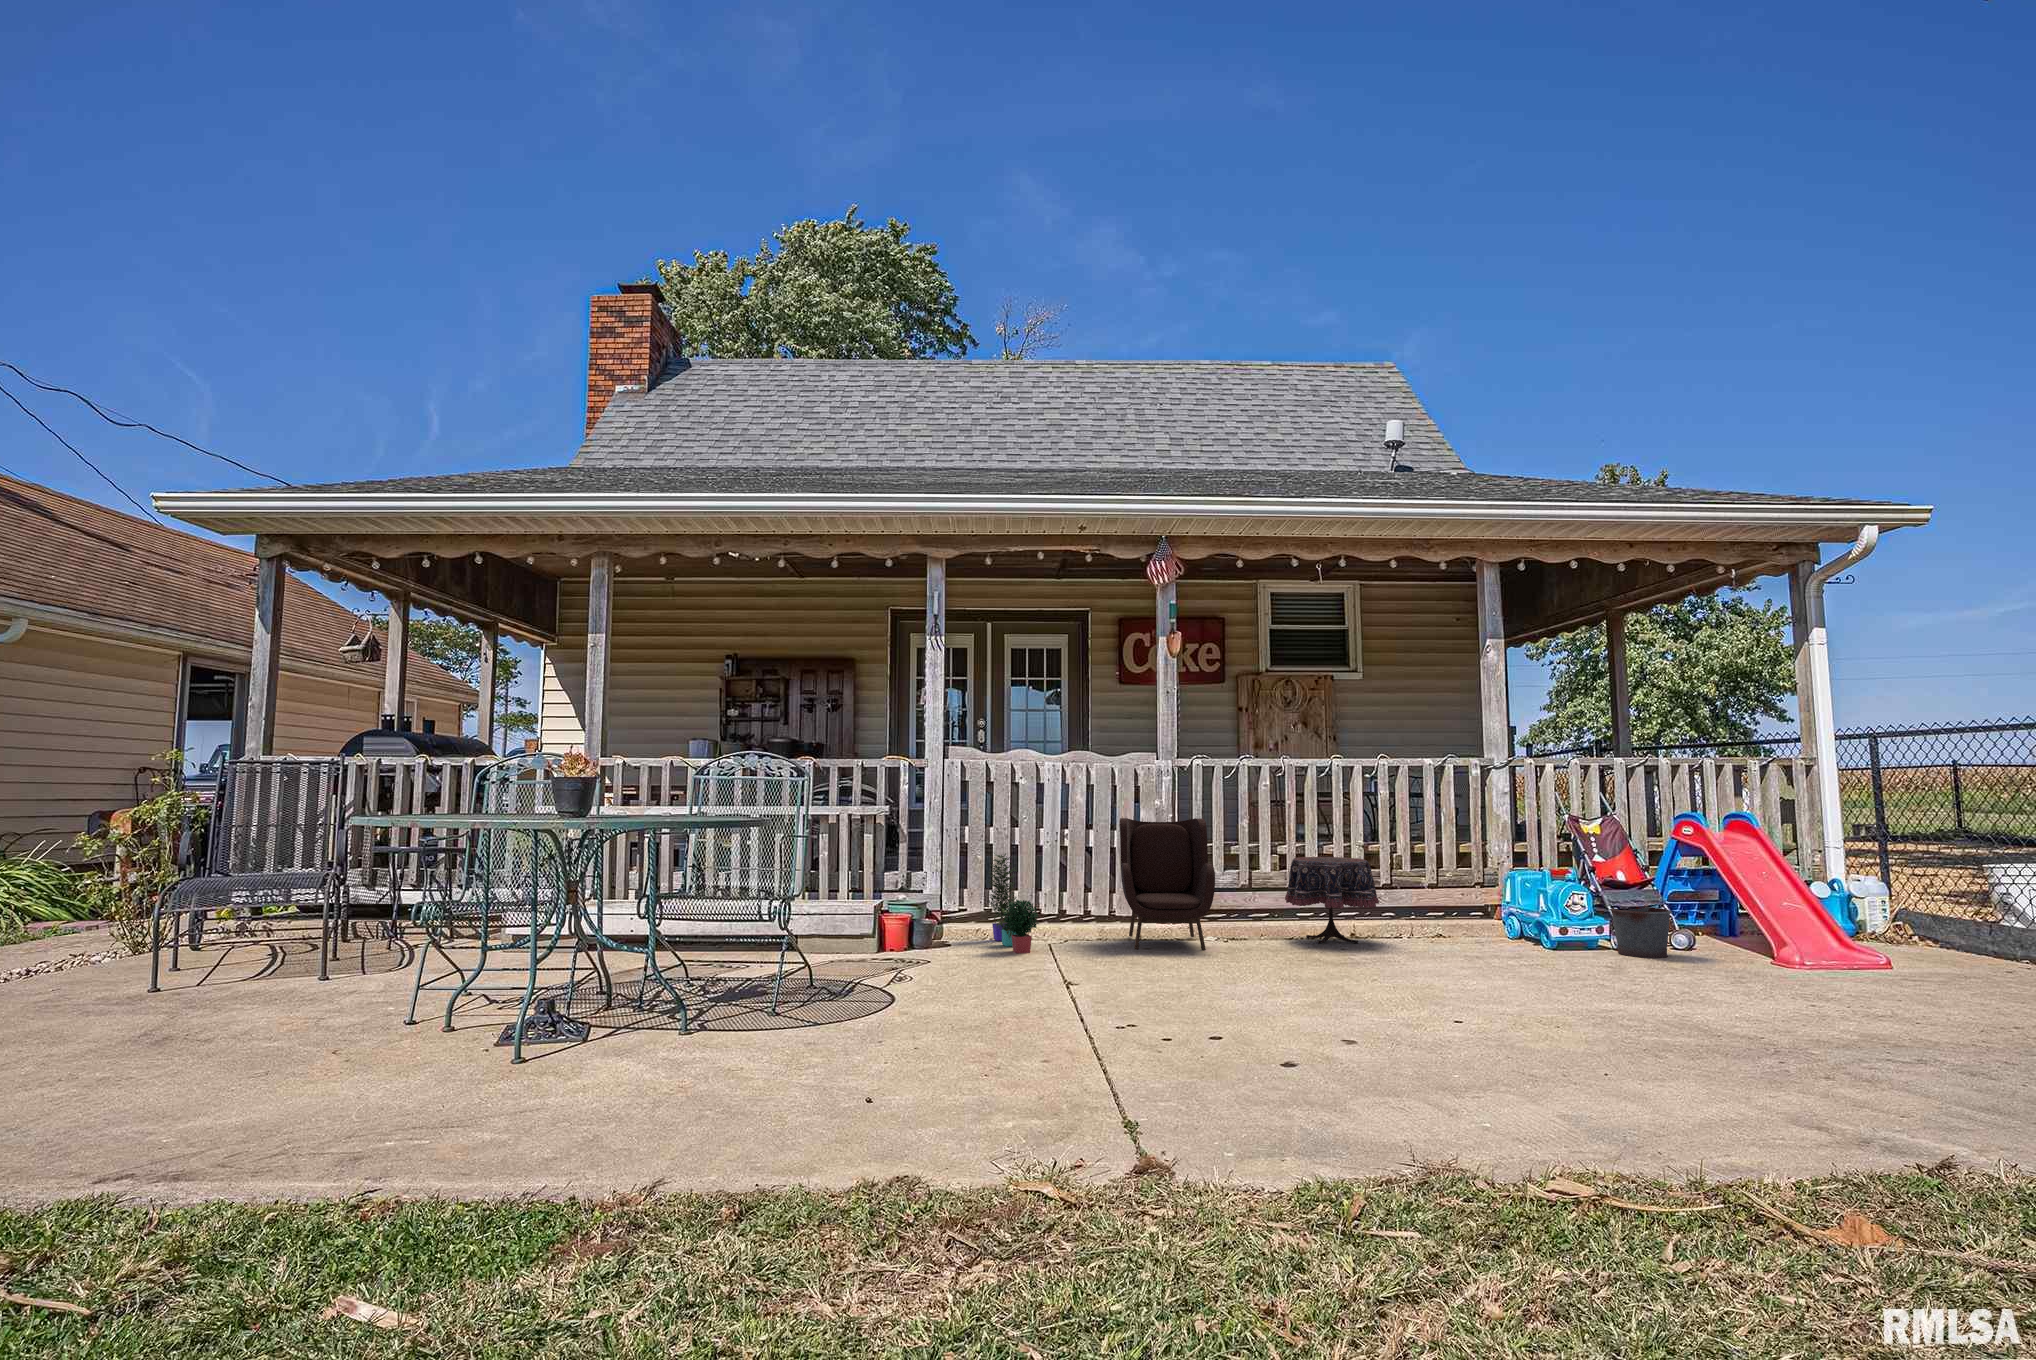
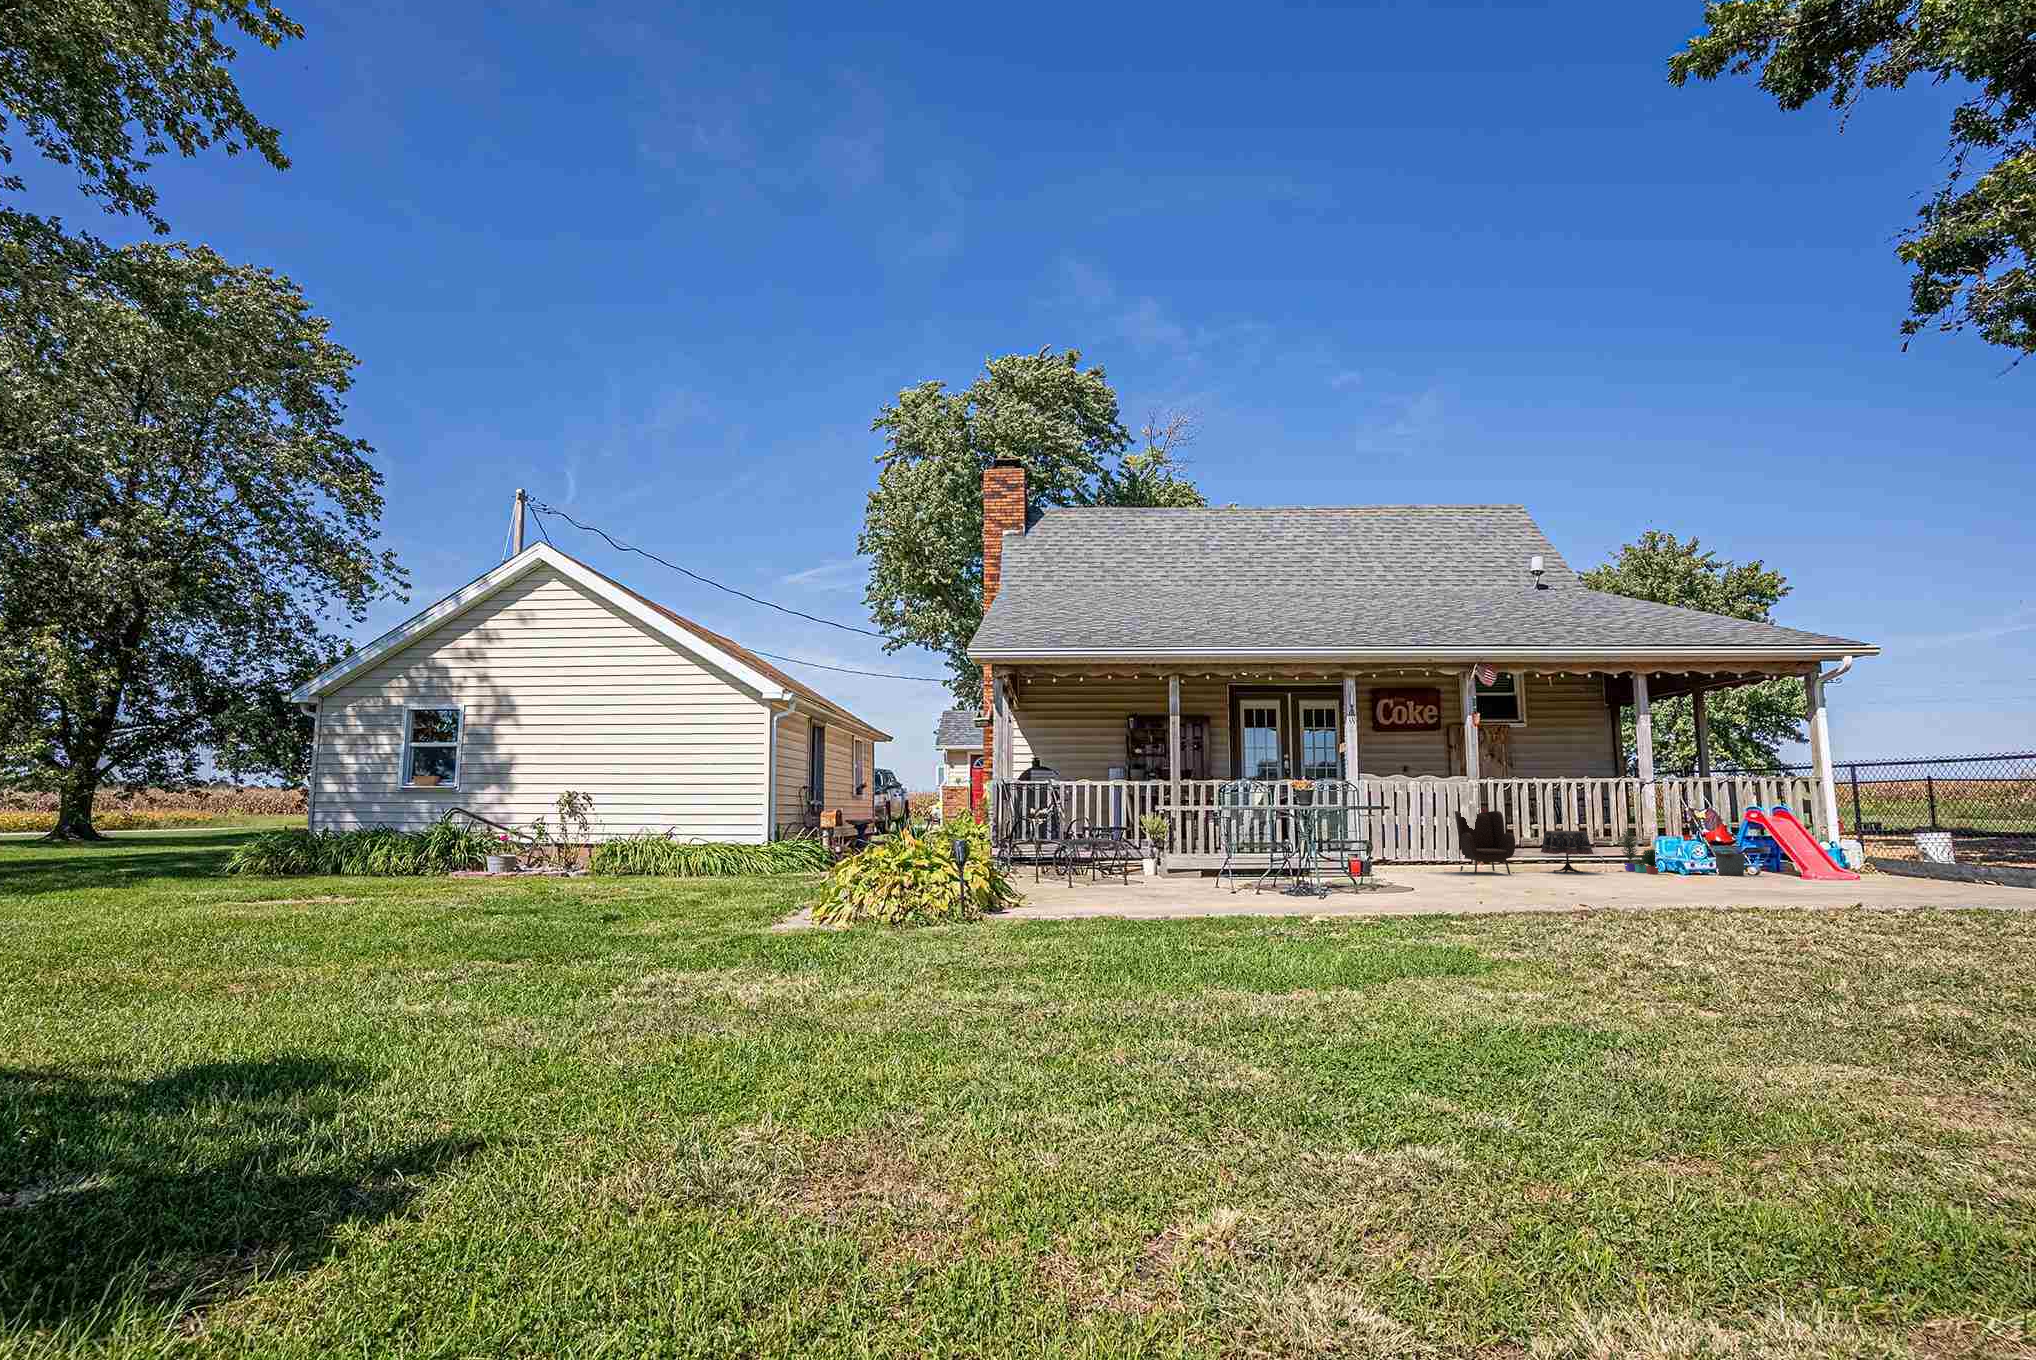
potted plant: present [988,853,1039,953] -> present [1621,828,1658,874]

